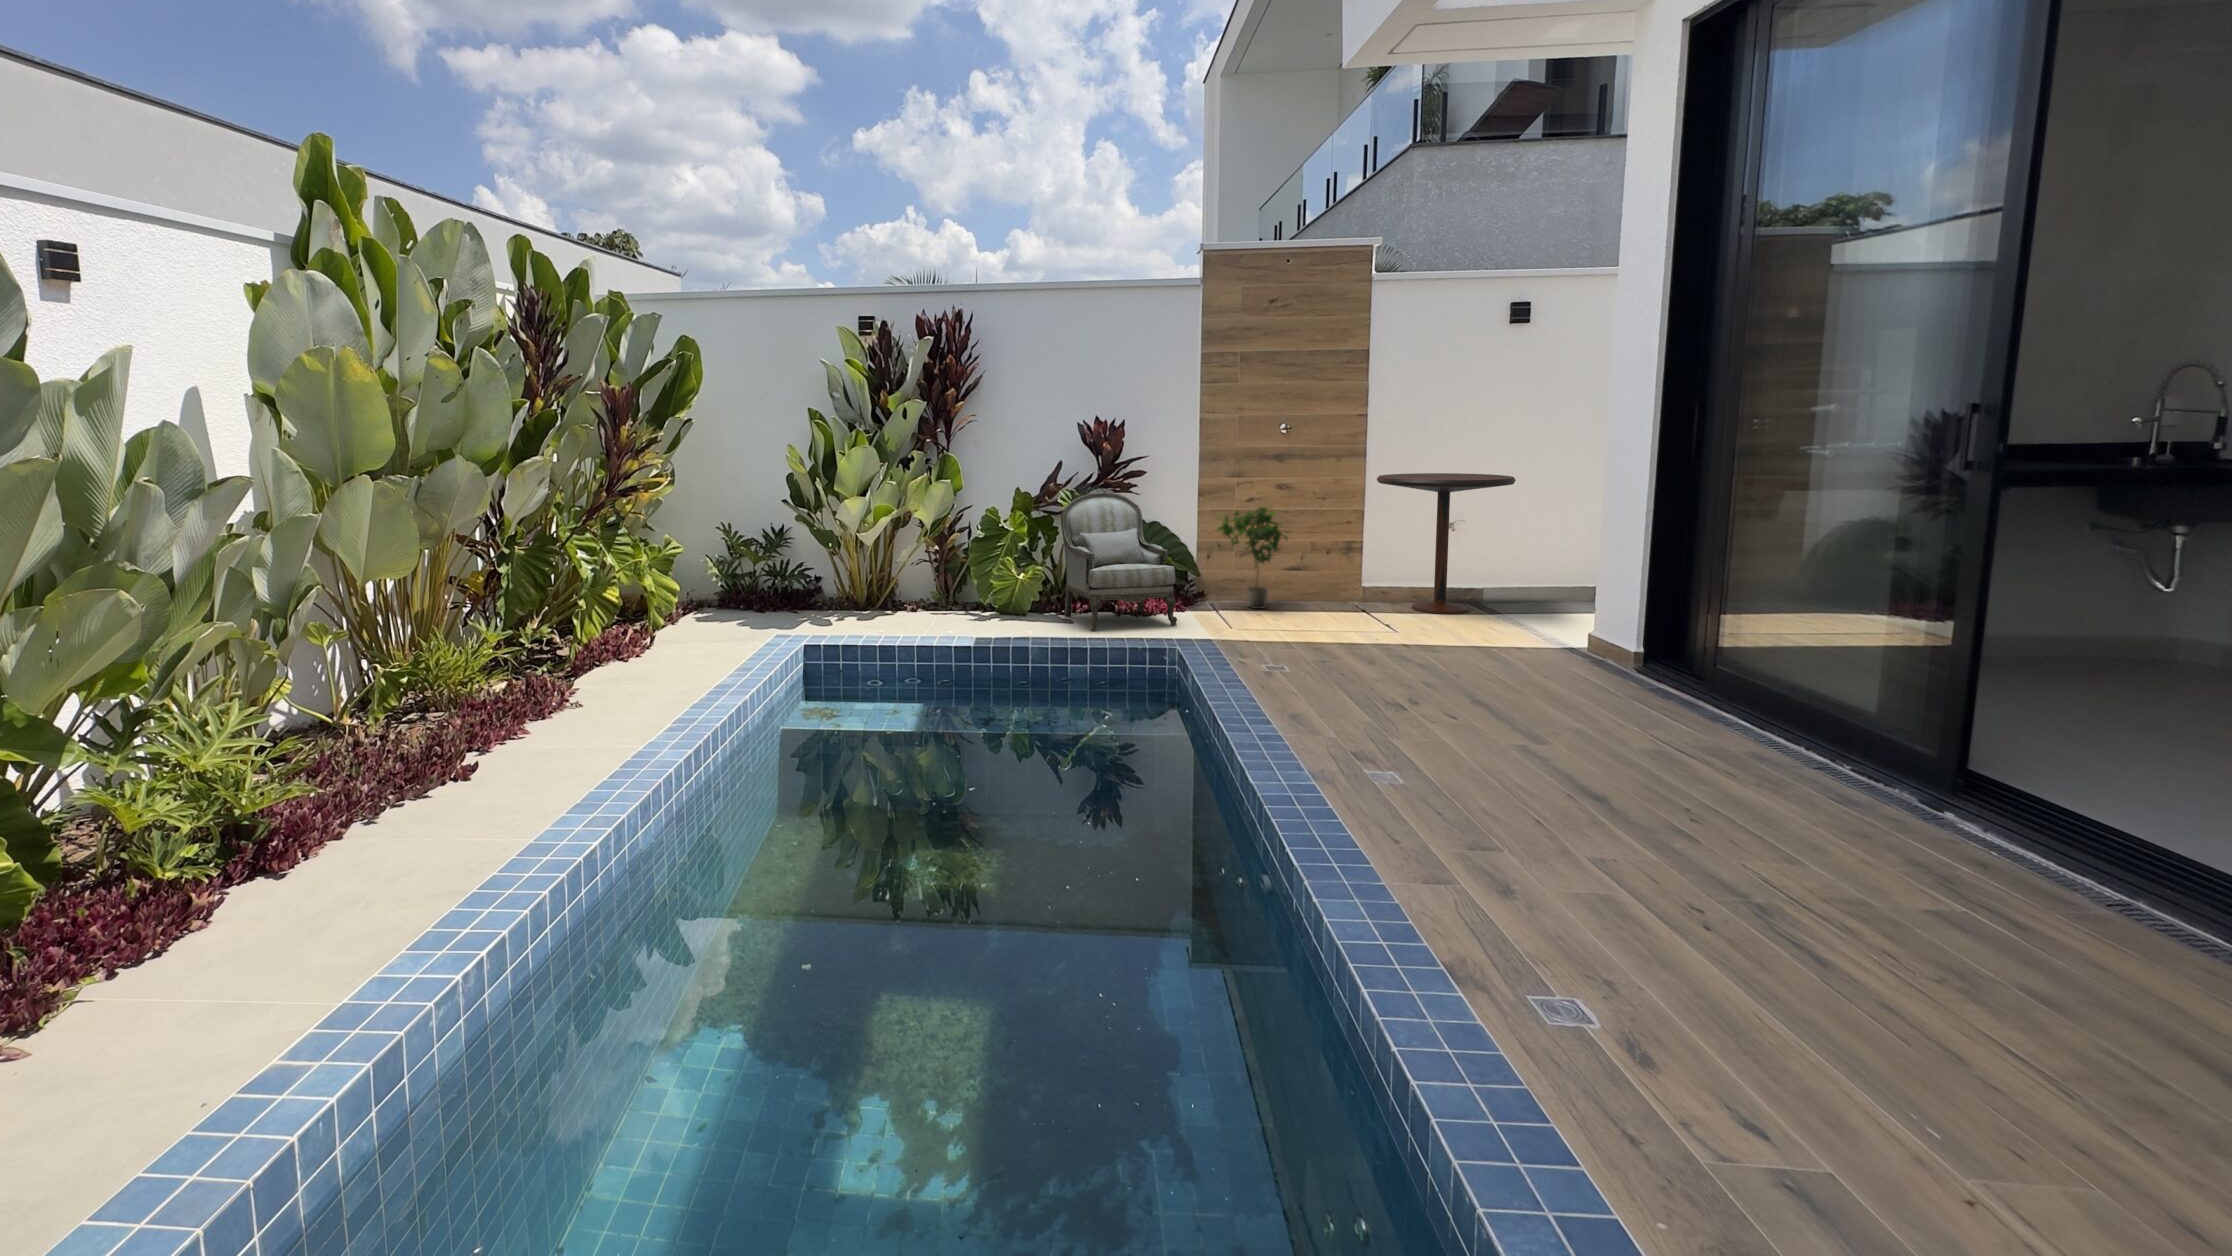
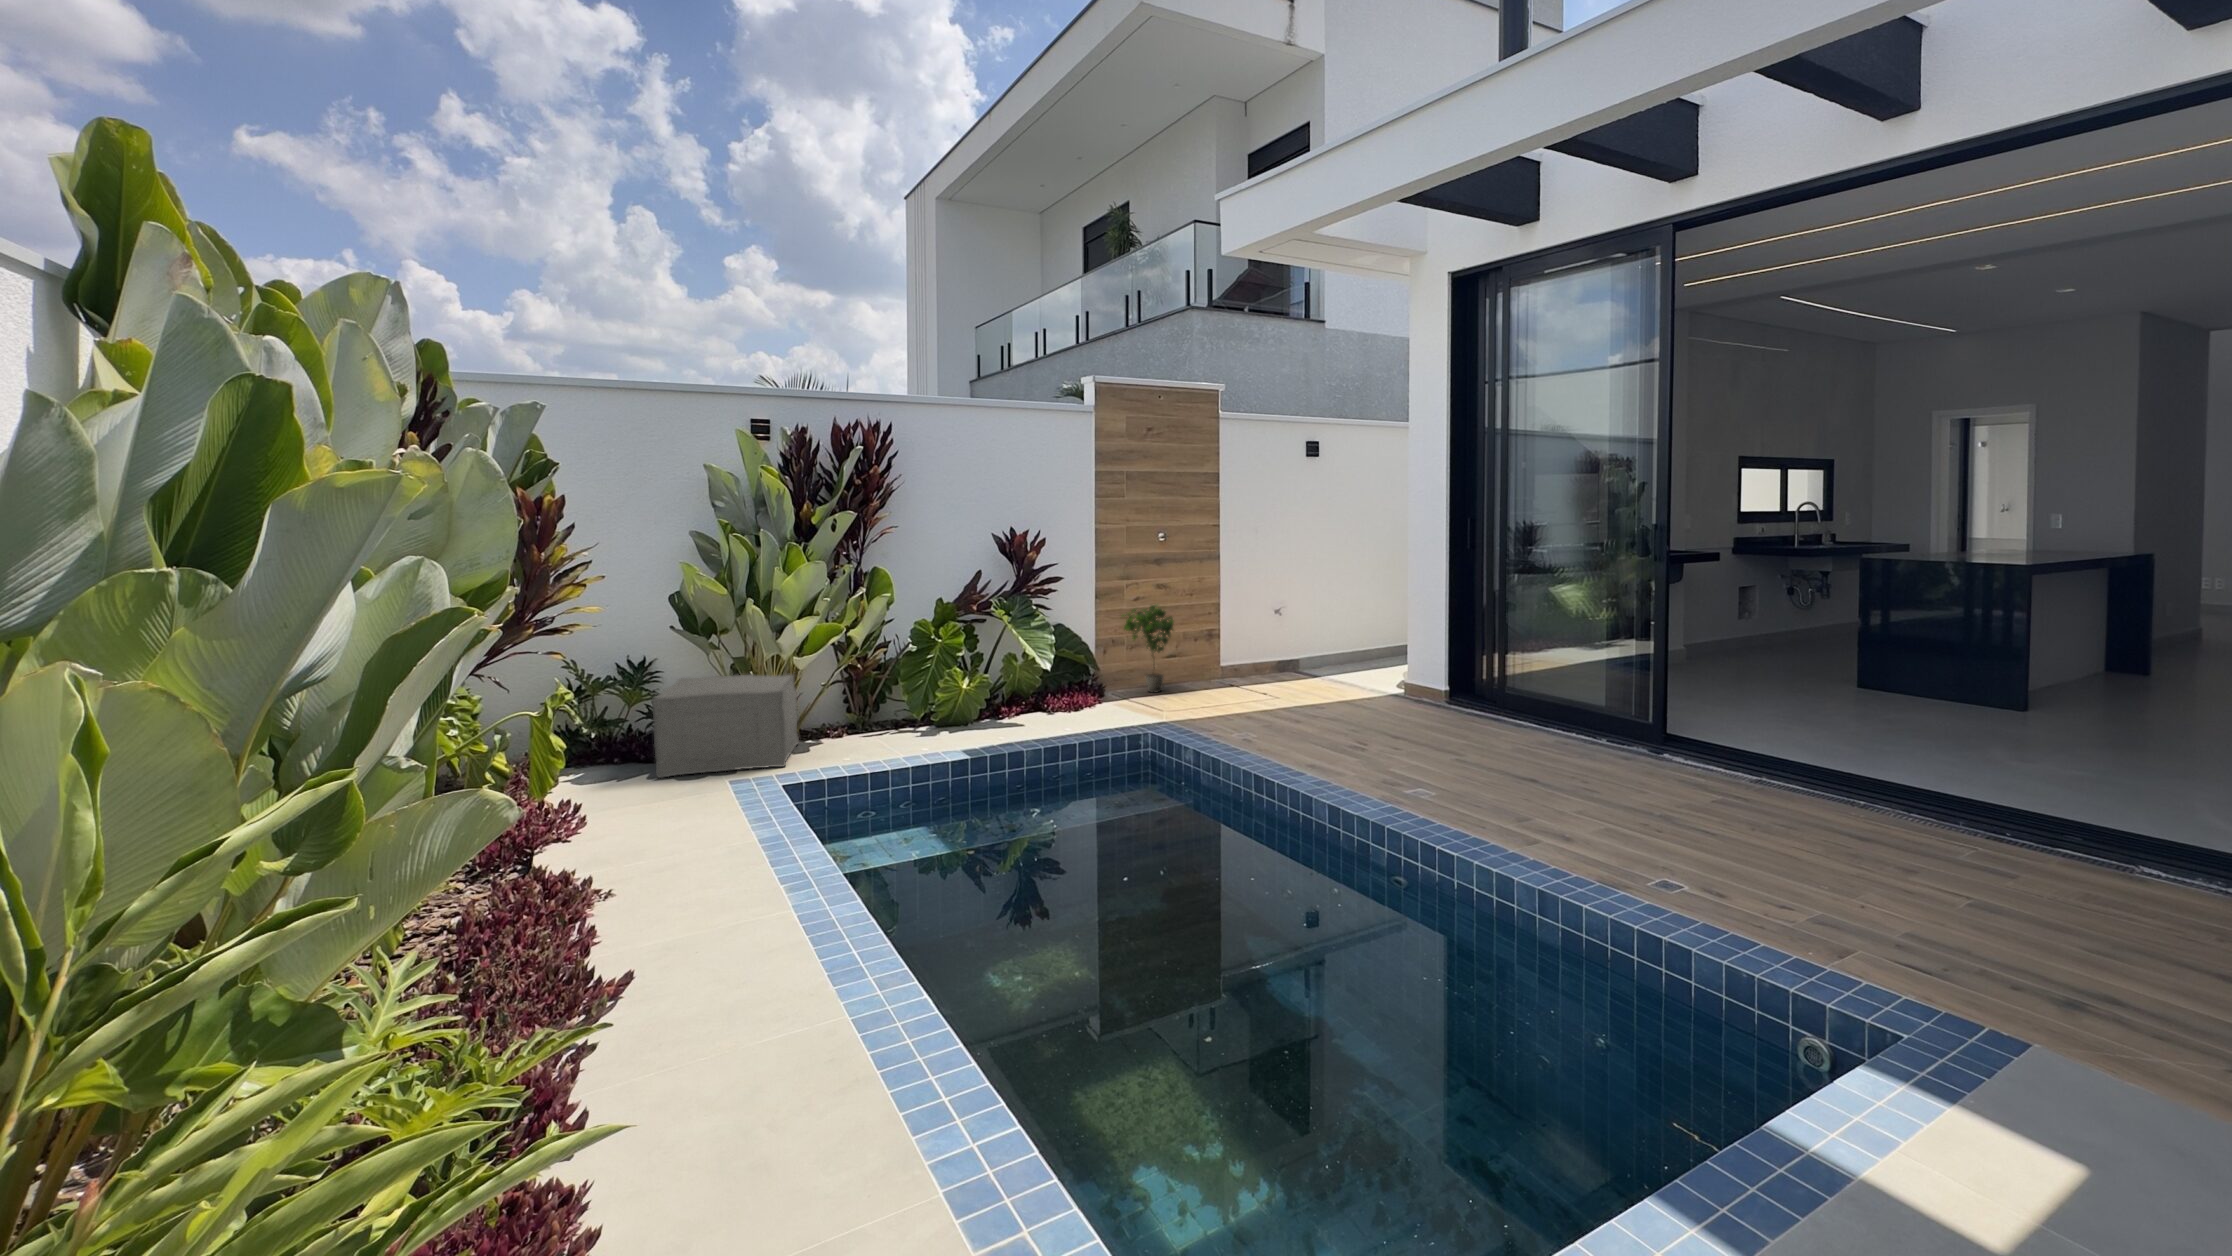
pedestal table: present [1377,473,1516,614] -> none [1233,570,1330,680]
armchair: present [1061,488,1177,631] -> none [999,595,1117,728]
ottoman: none [737,545,873,631] -> present [651,675,799,778]

